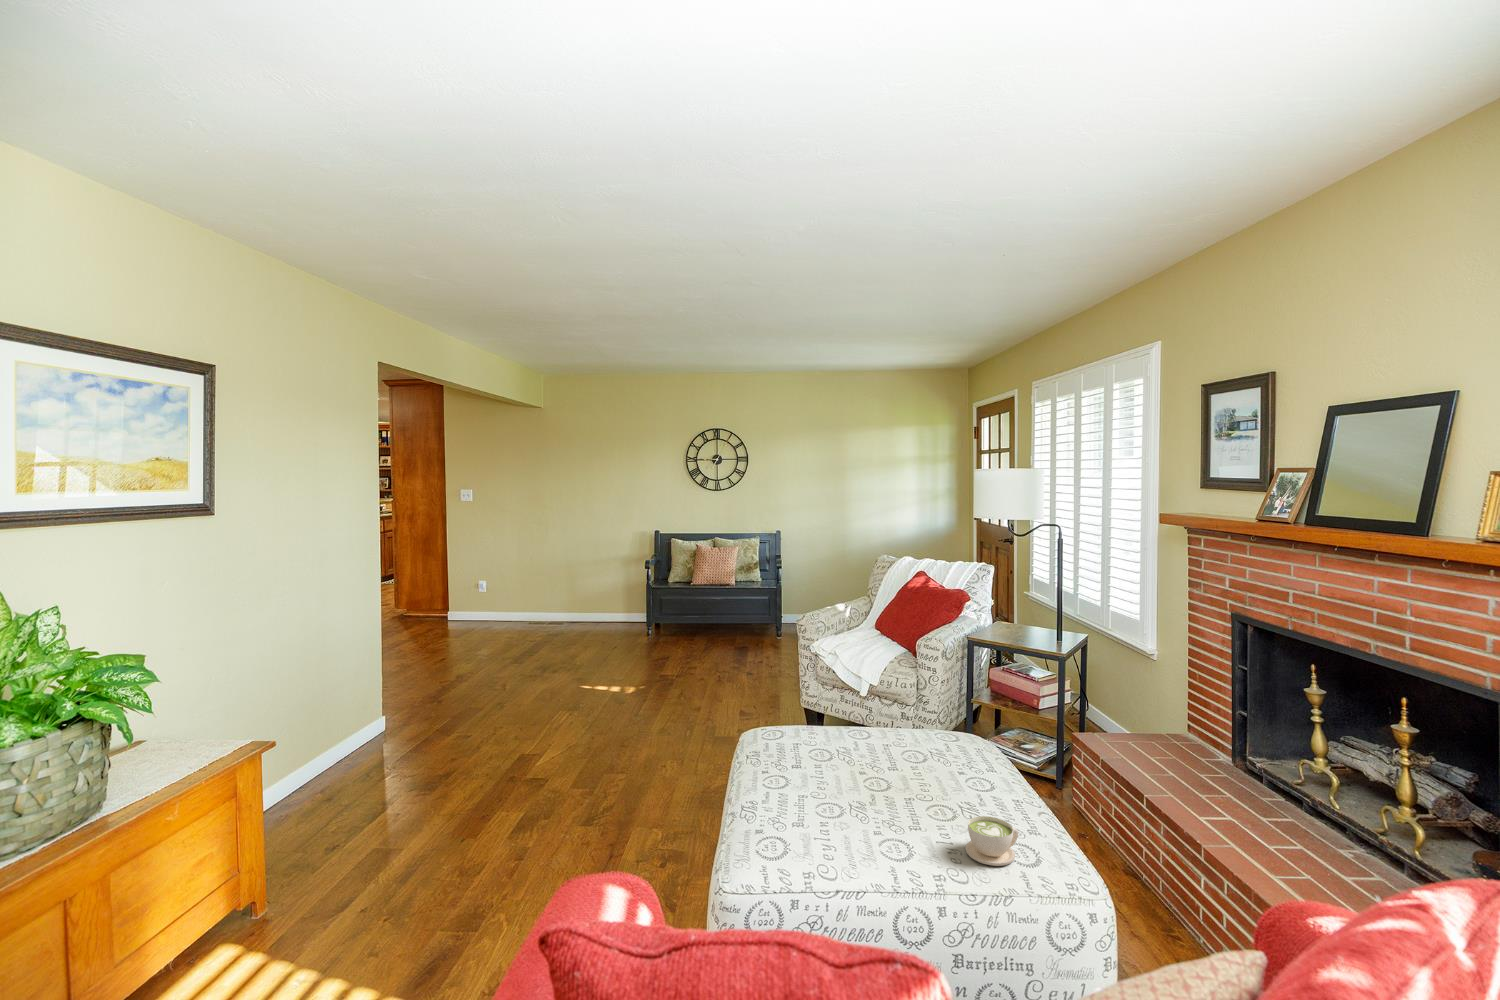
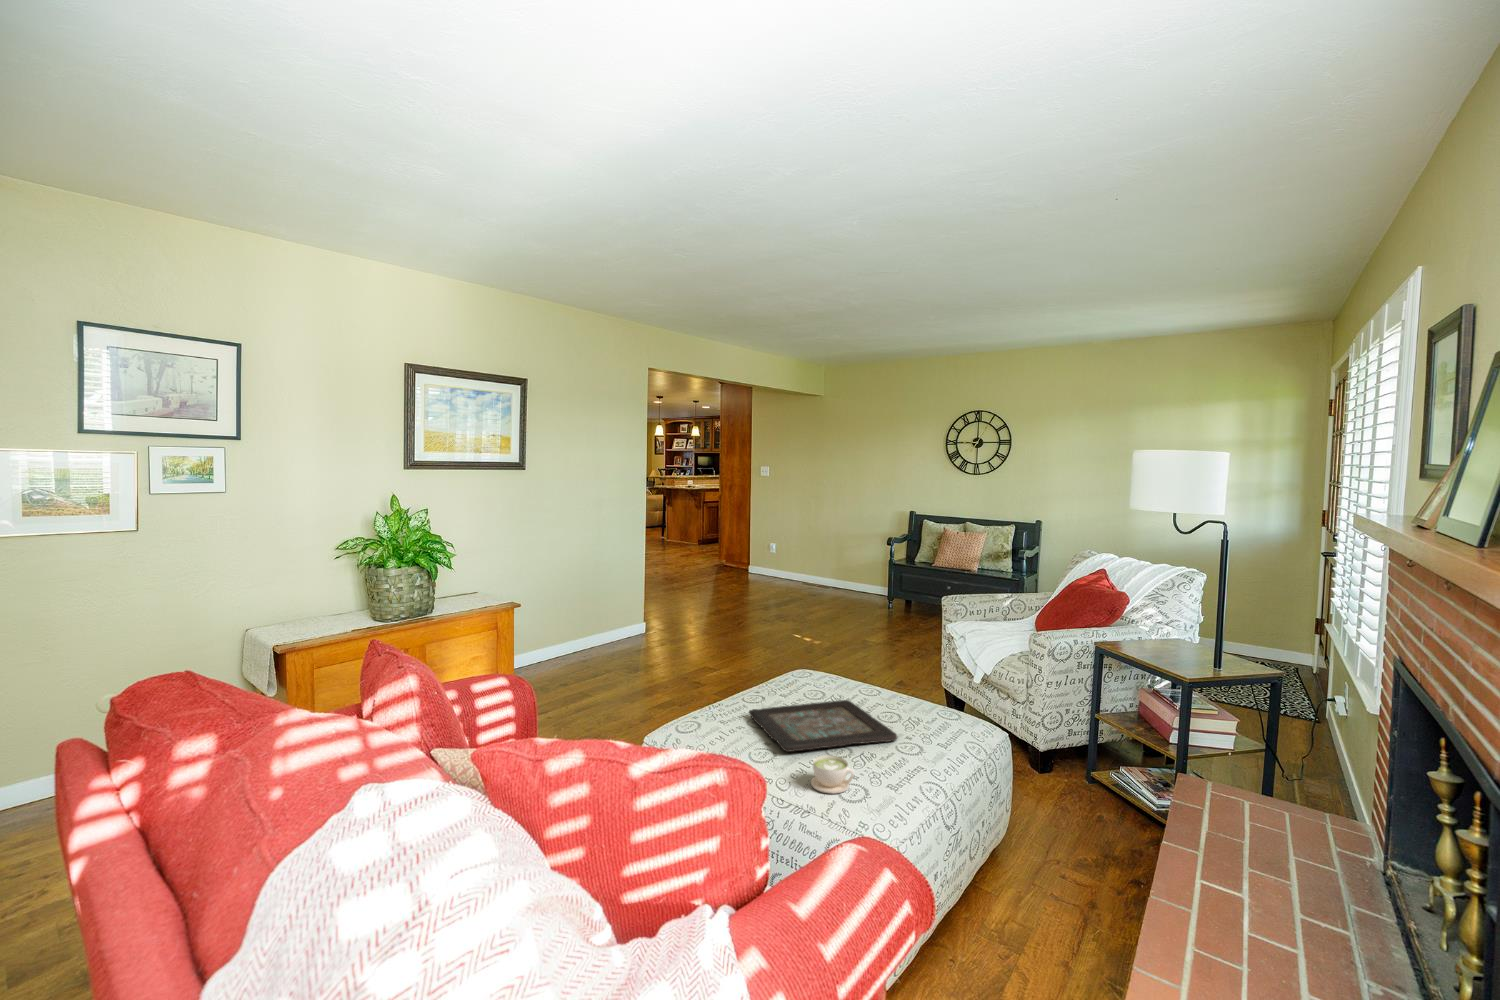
decorative tray: none [786,743,965,826] -> present [749,700,897,752]

